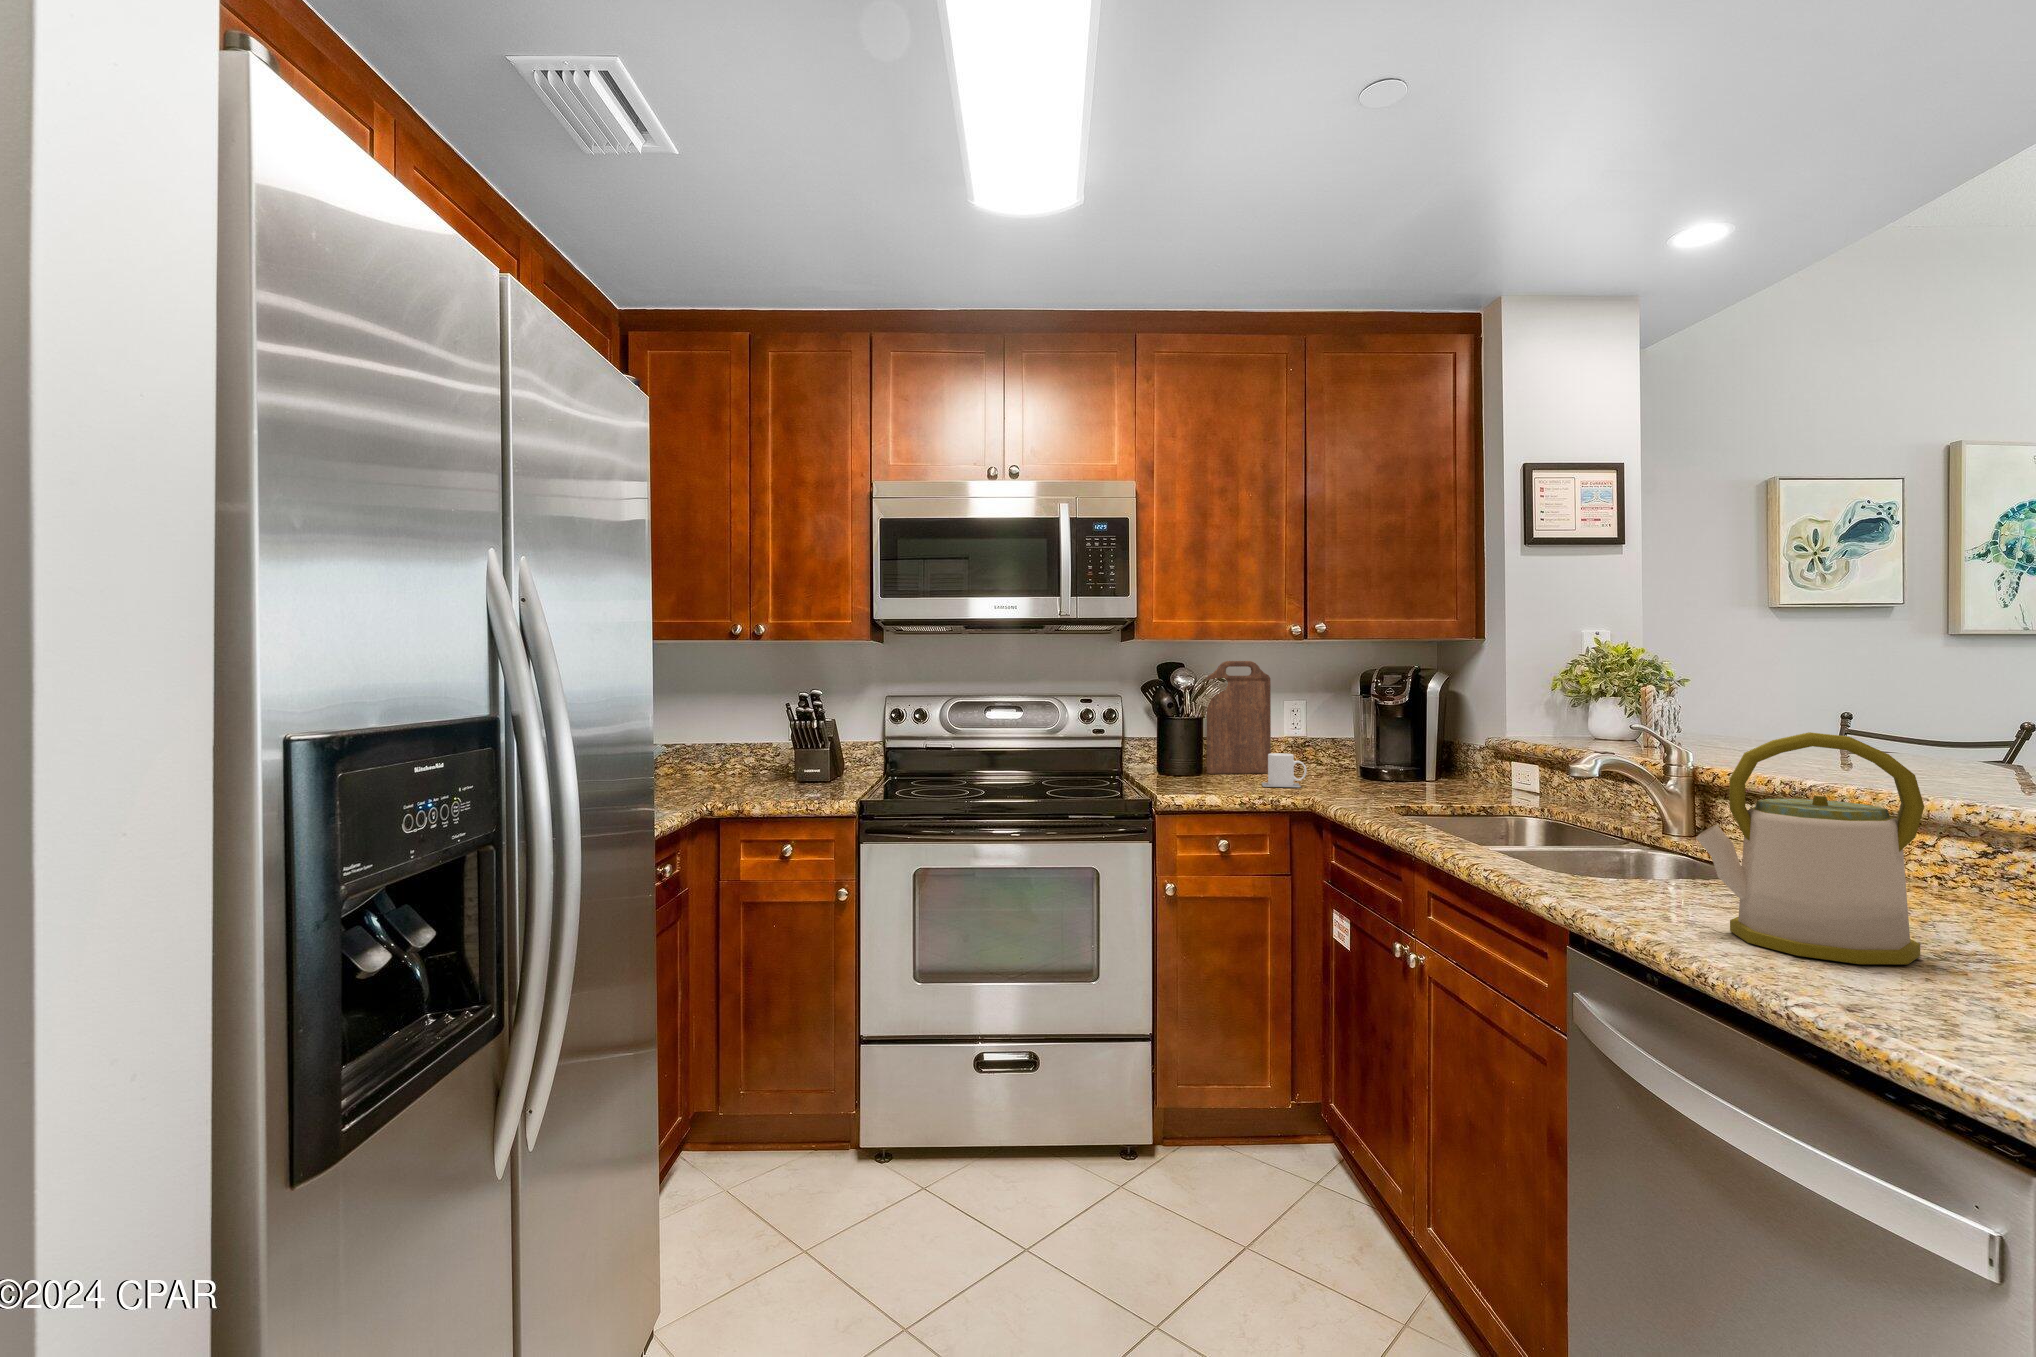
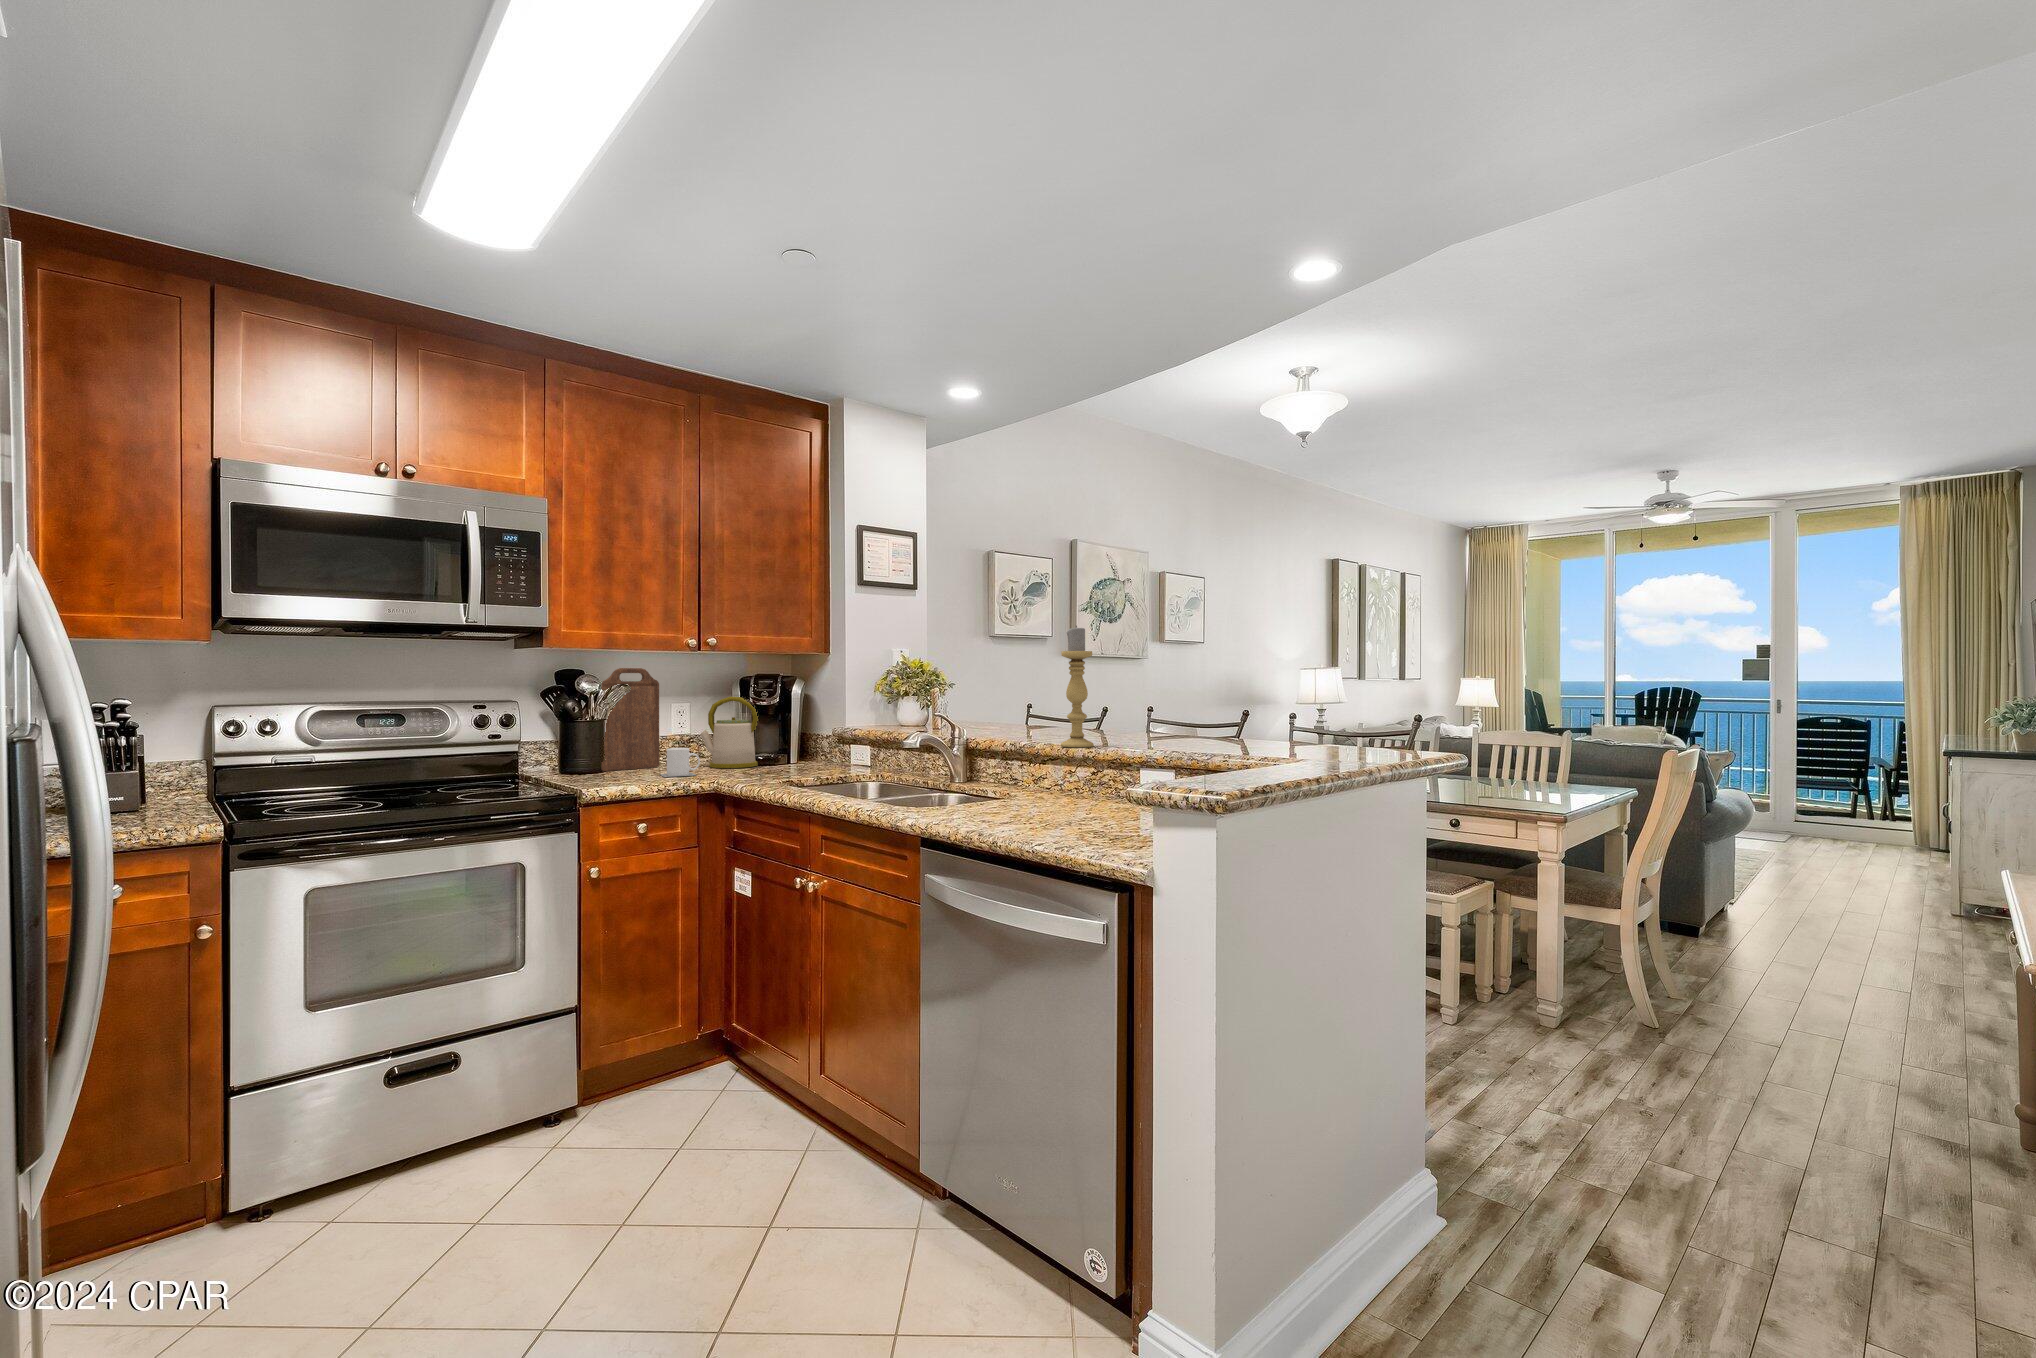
candle holder: none [1900,571,1987,800] -> present [1061,626,1094,747]
kettle: present [1696,732,1924,964] -> present [700,697,758,768]

